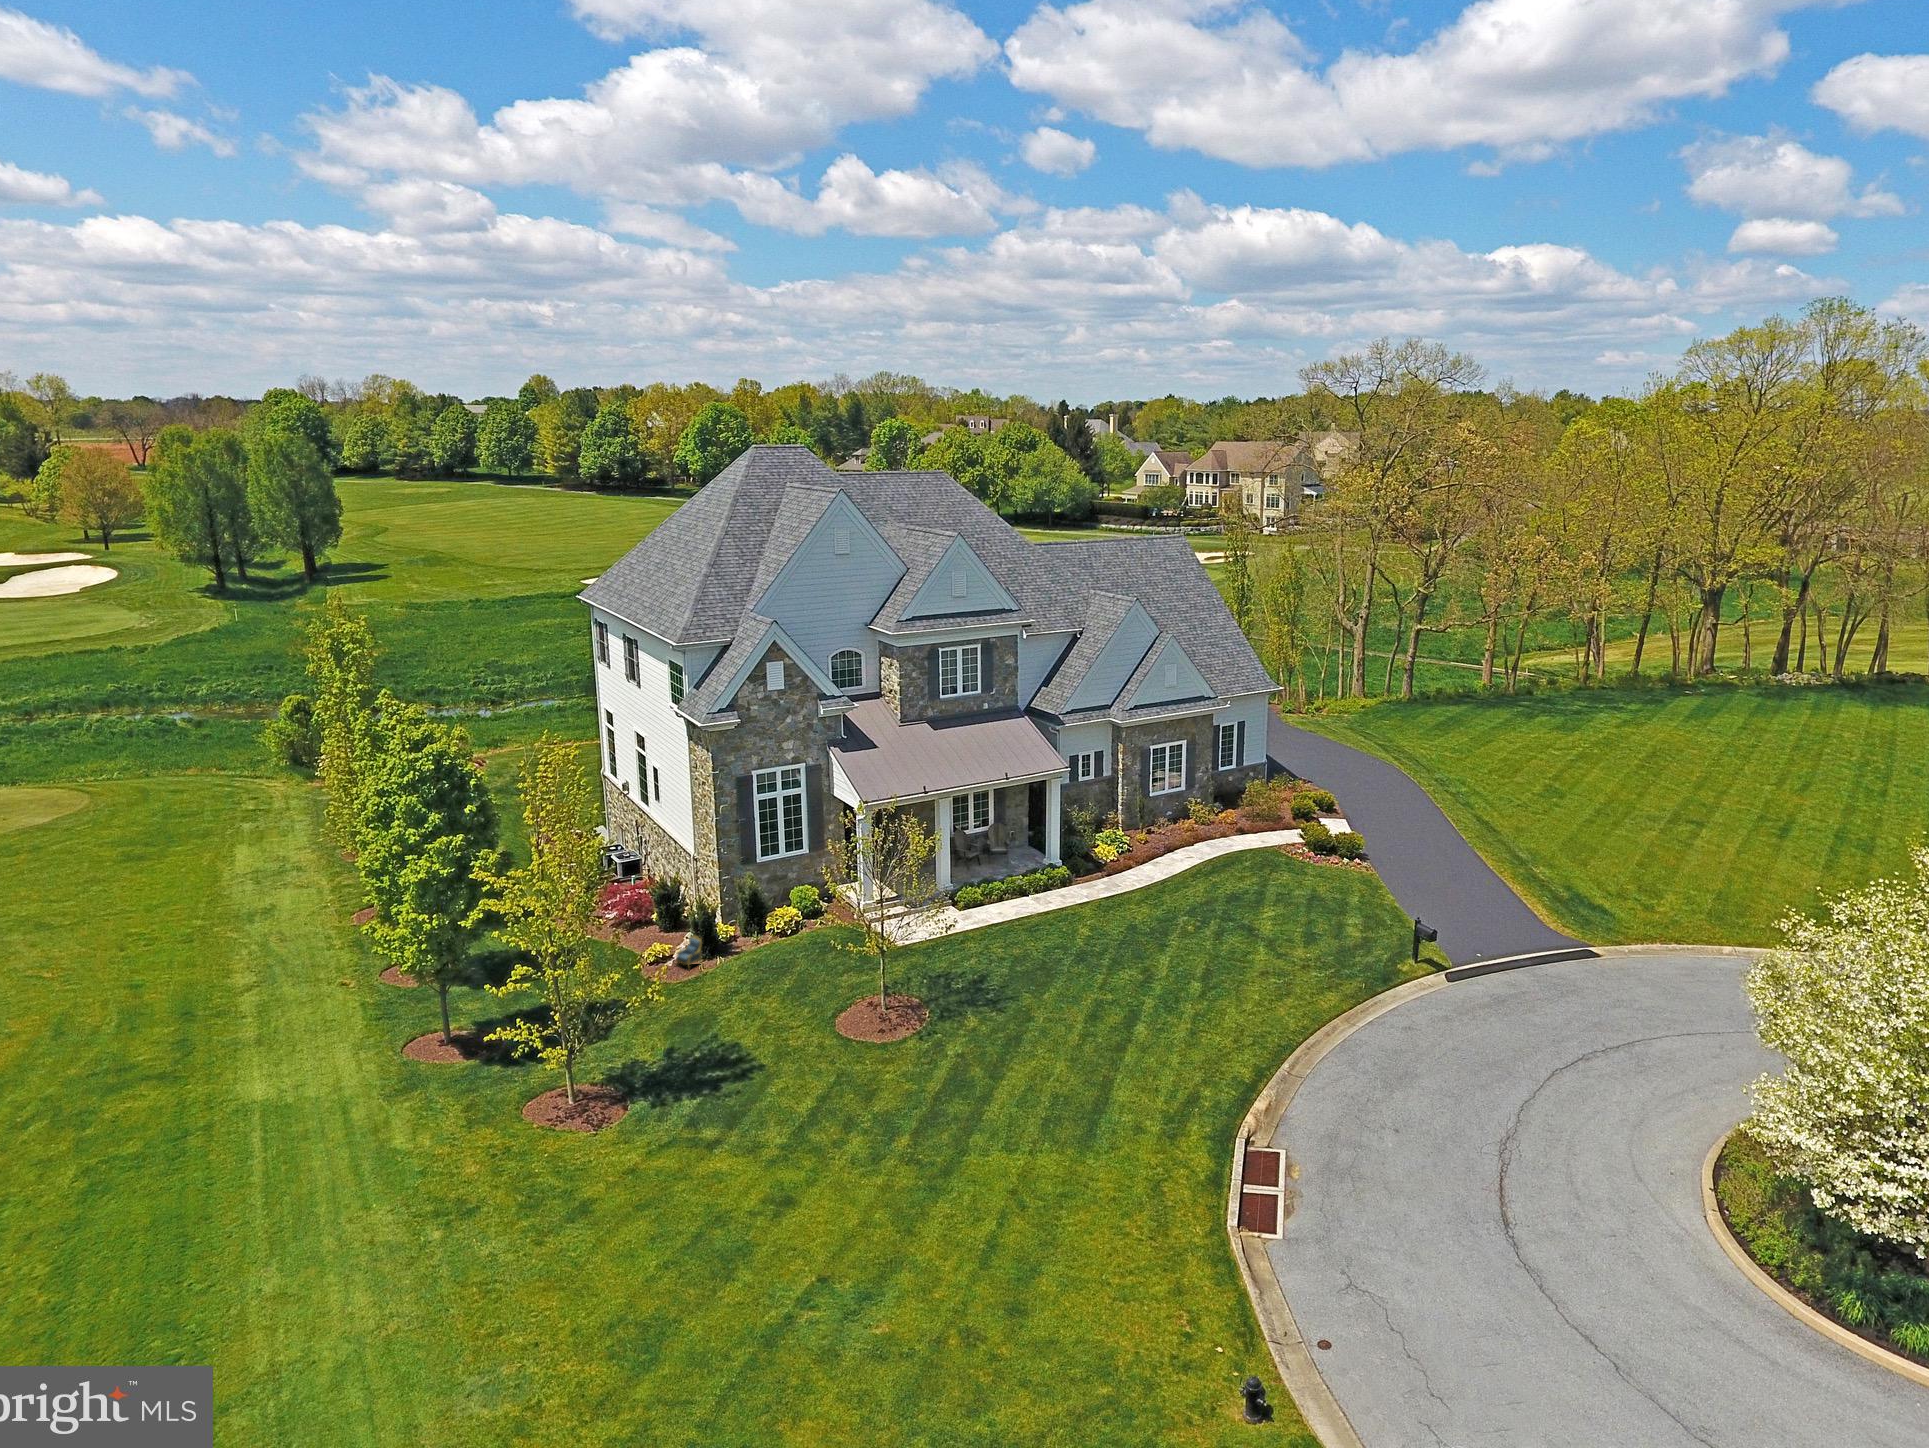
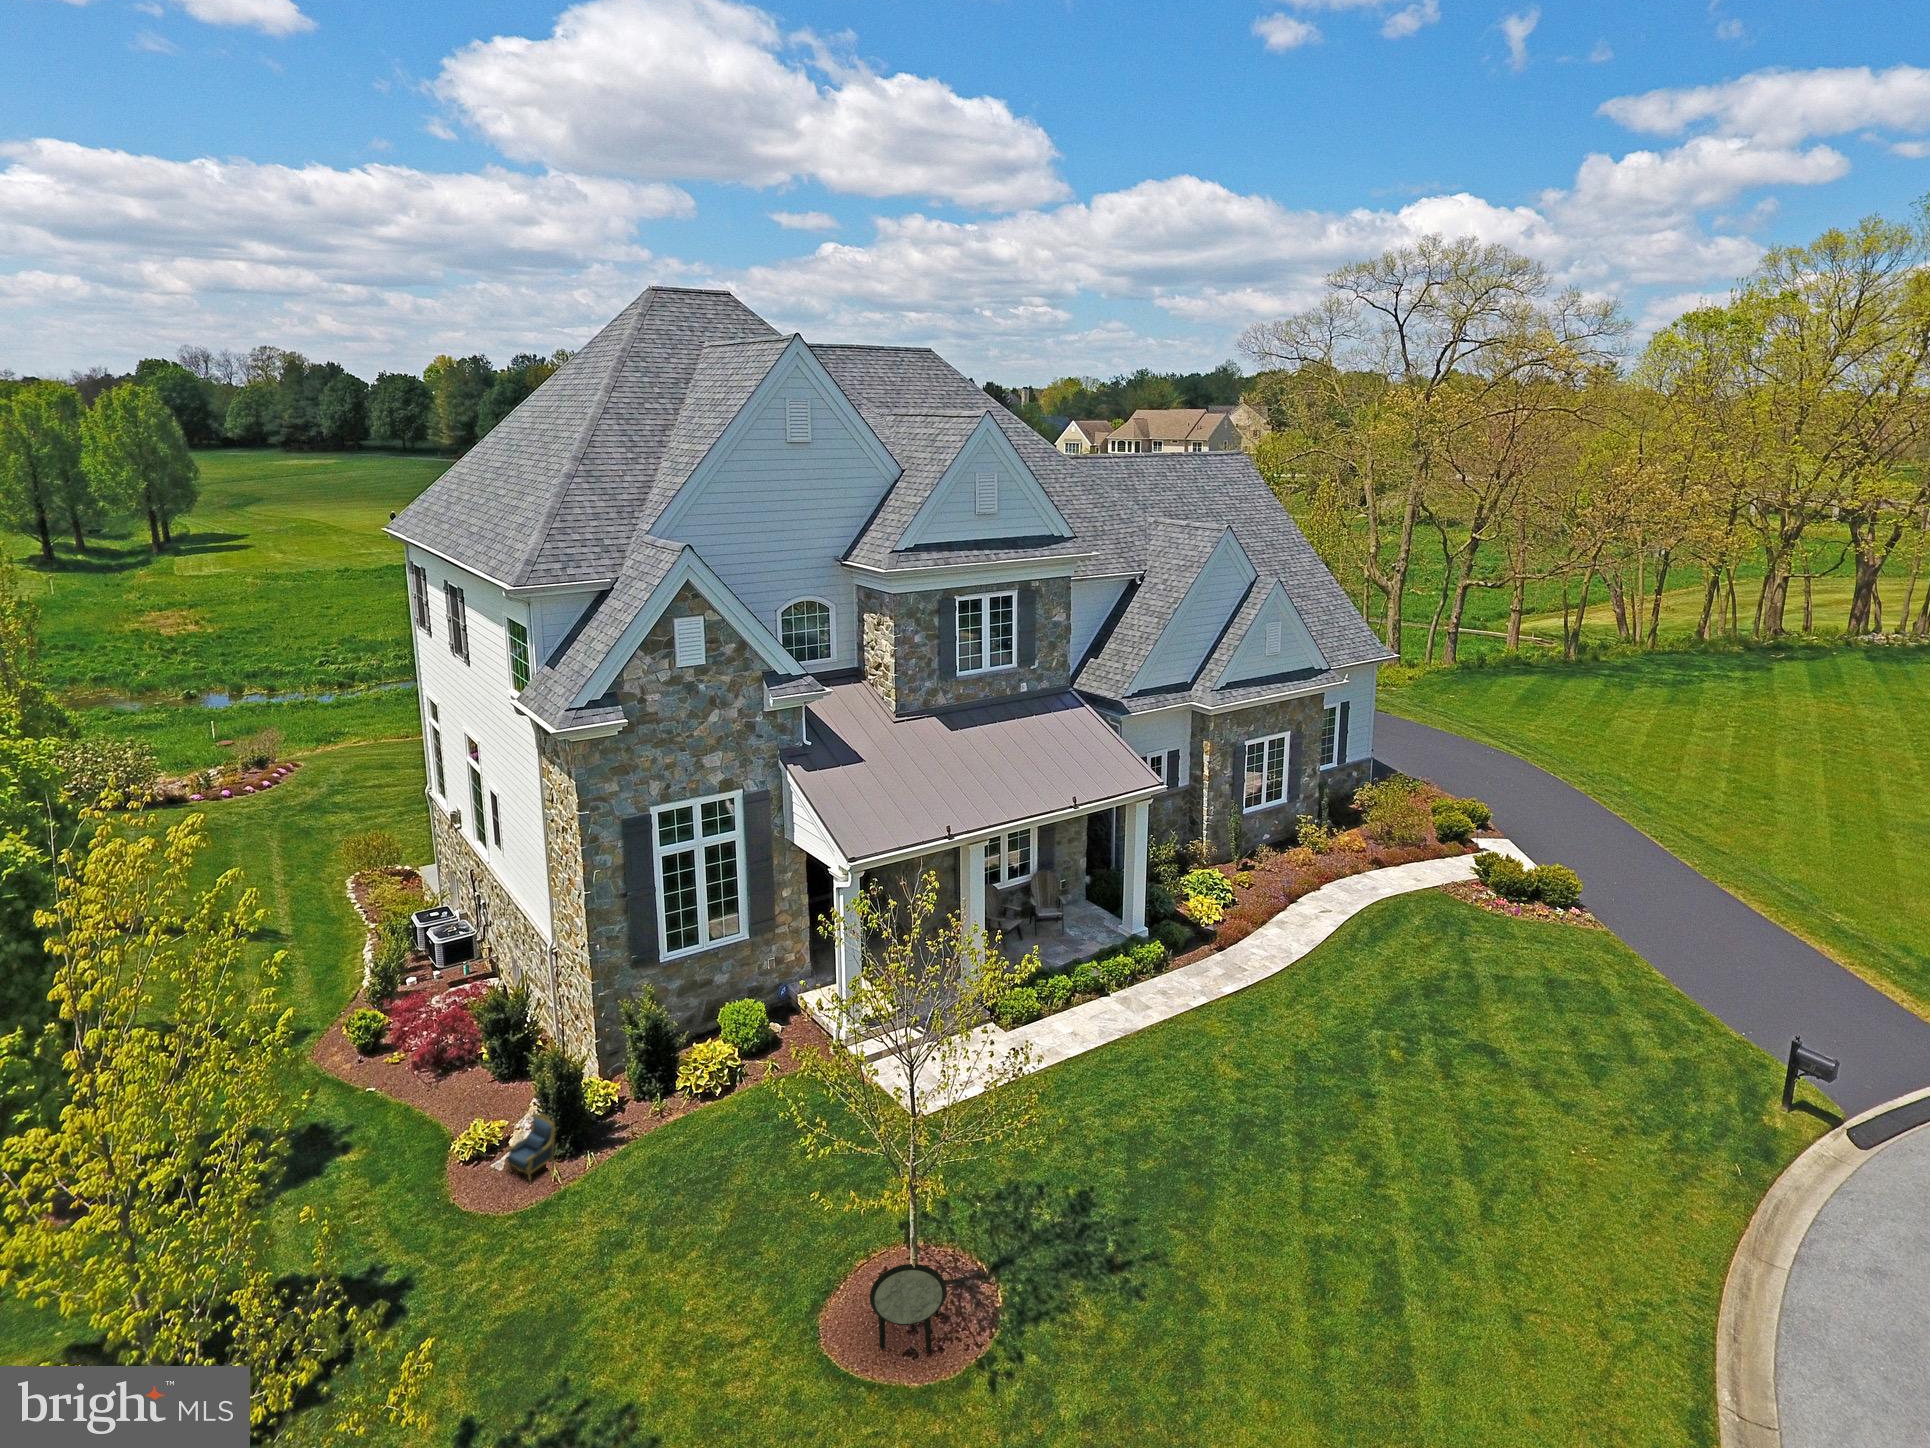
round table: none [863,997,902,1034] -> present [870,1264,947,1352]

